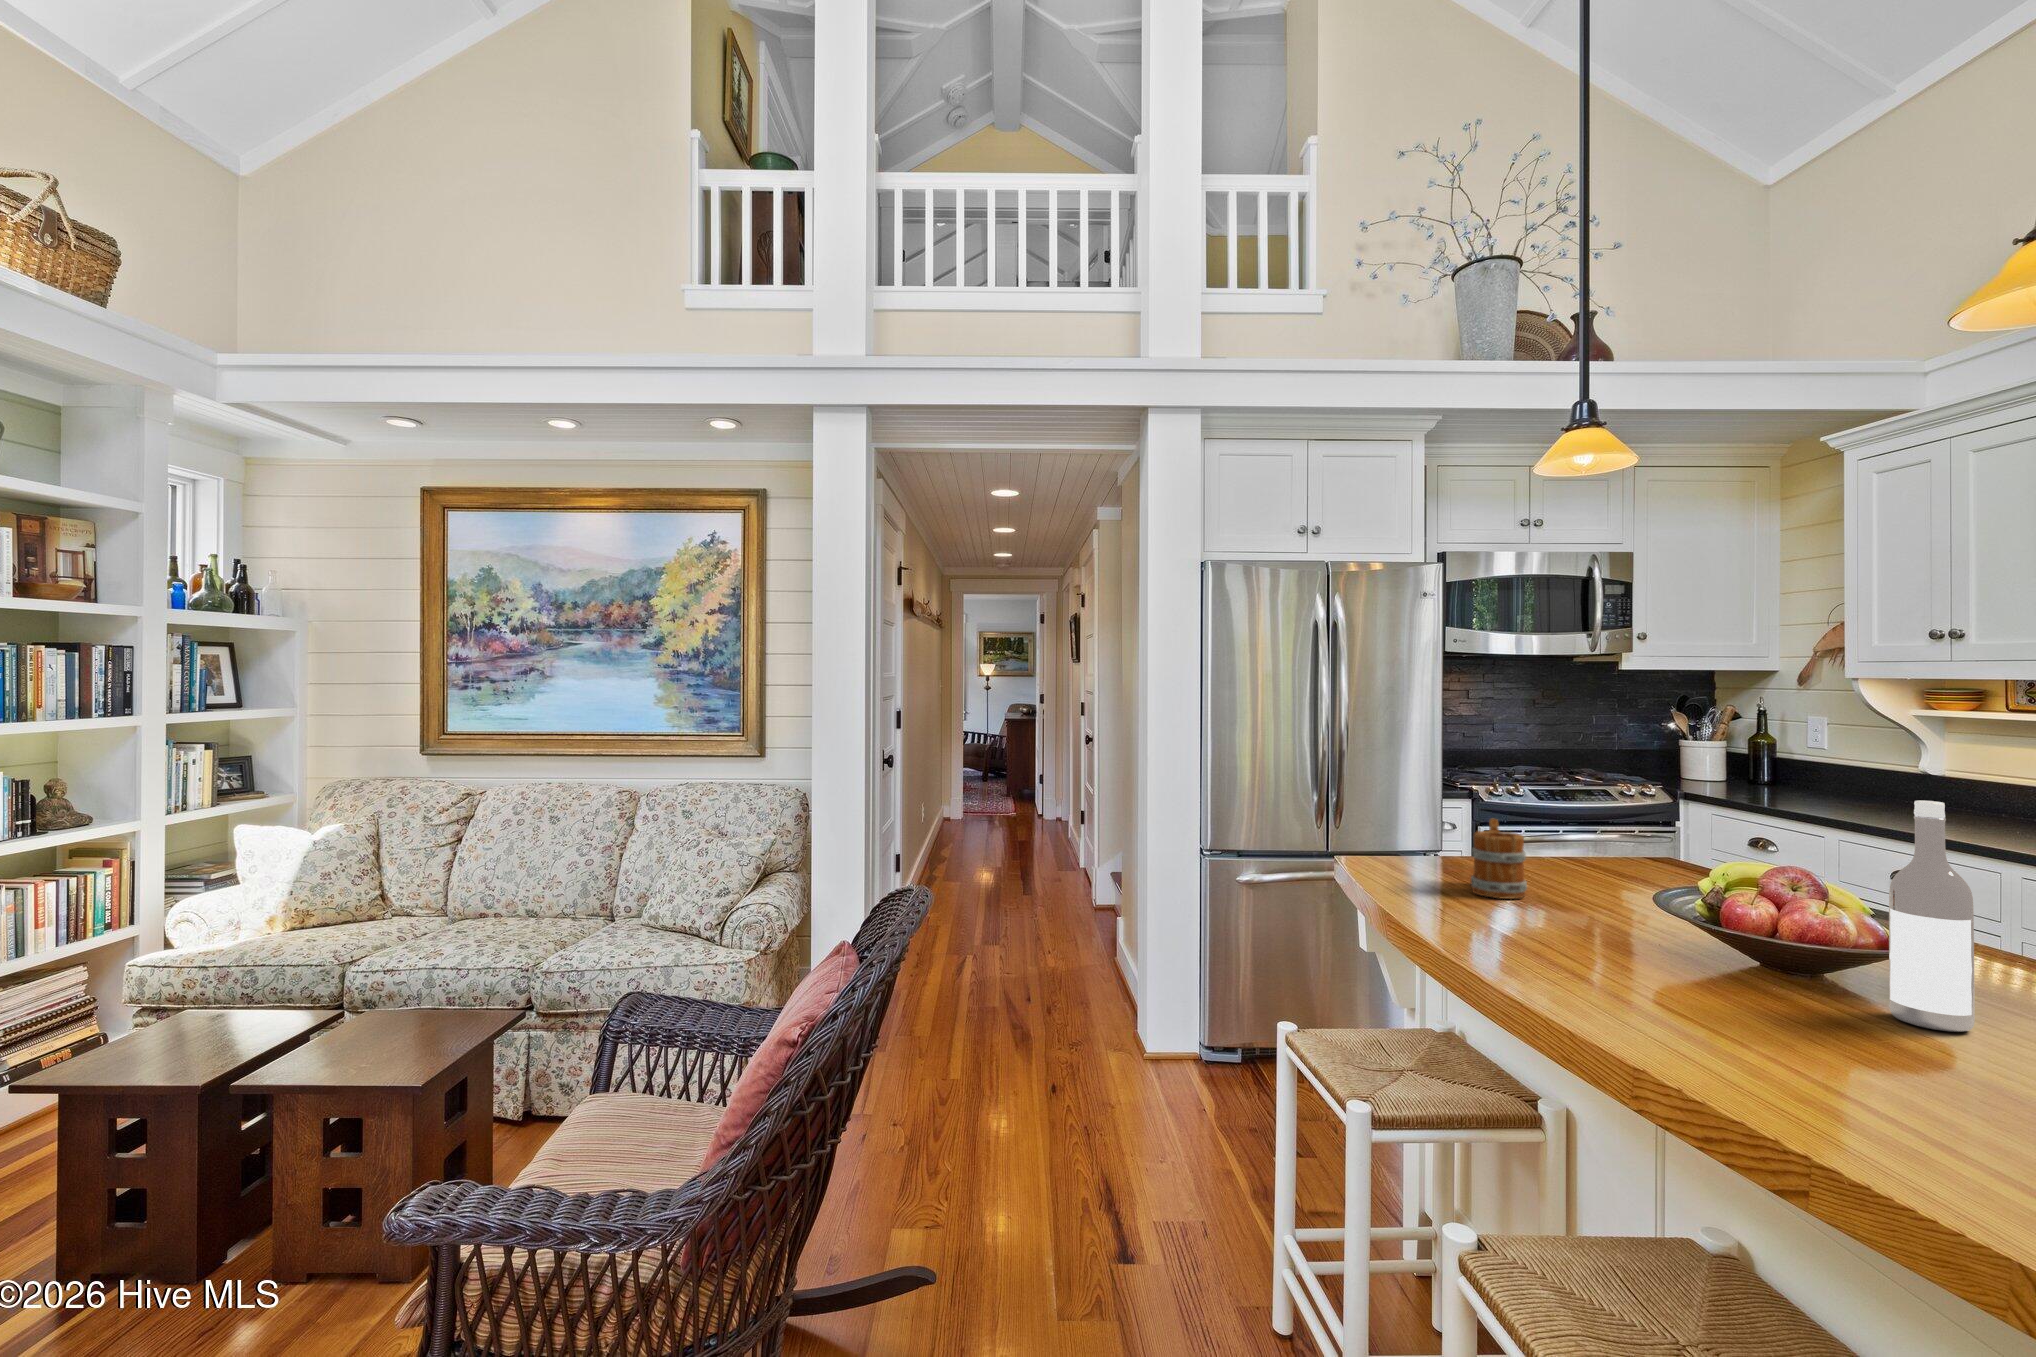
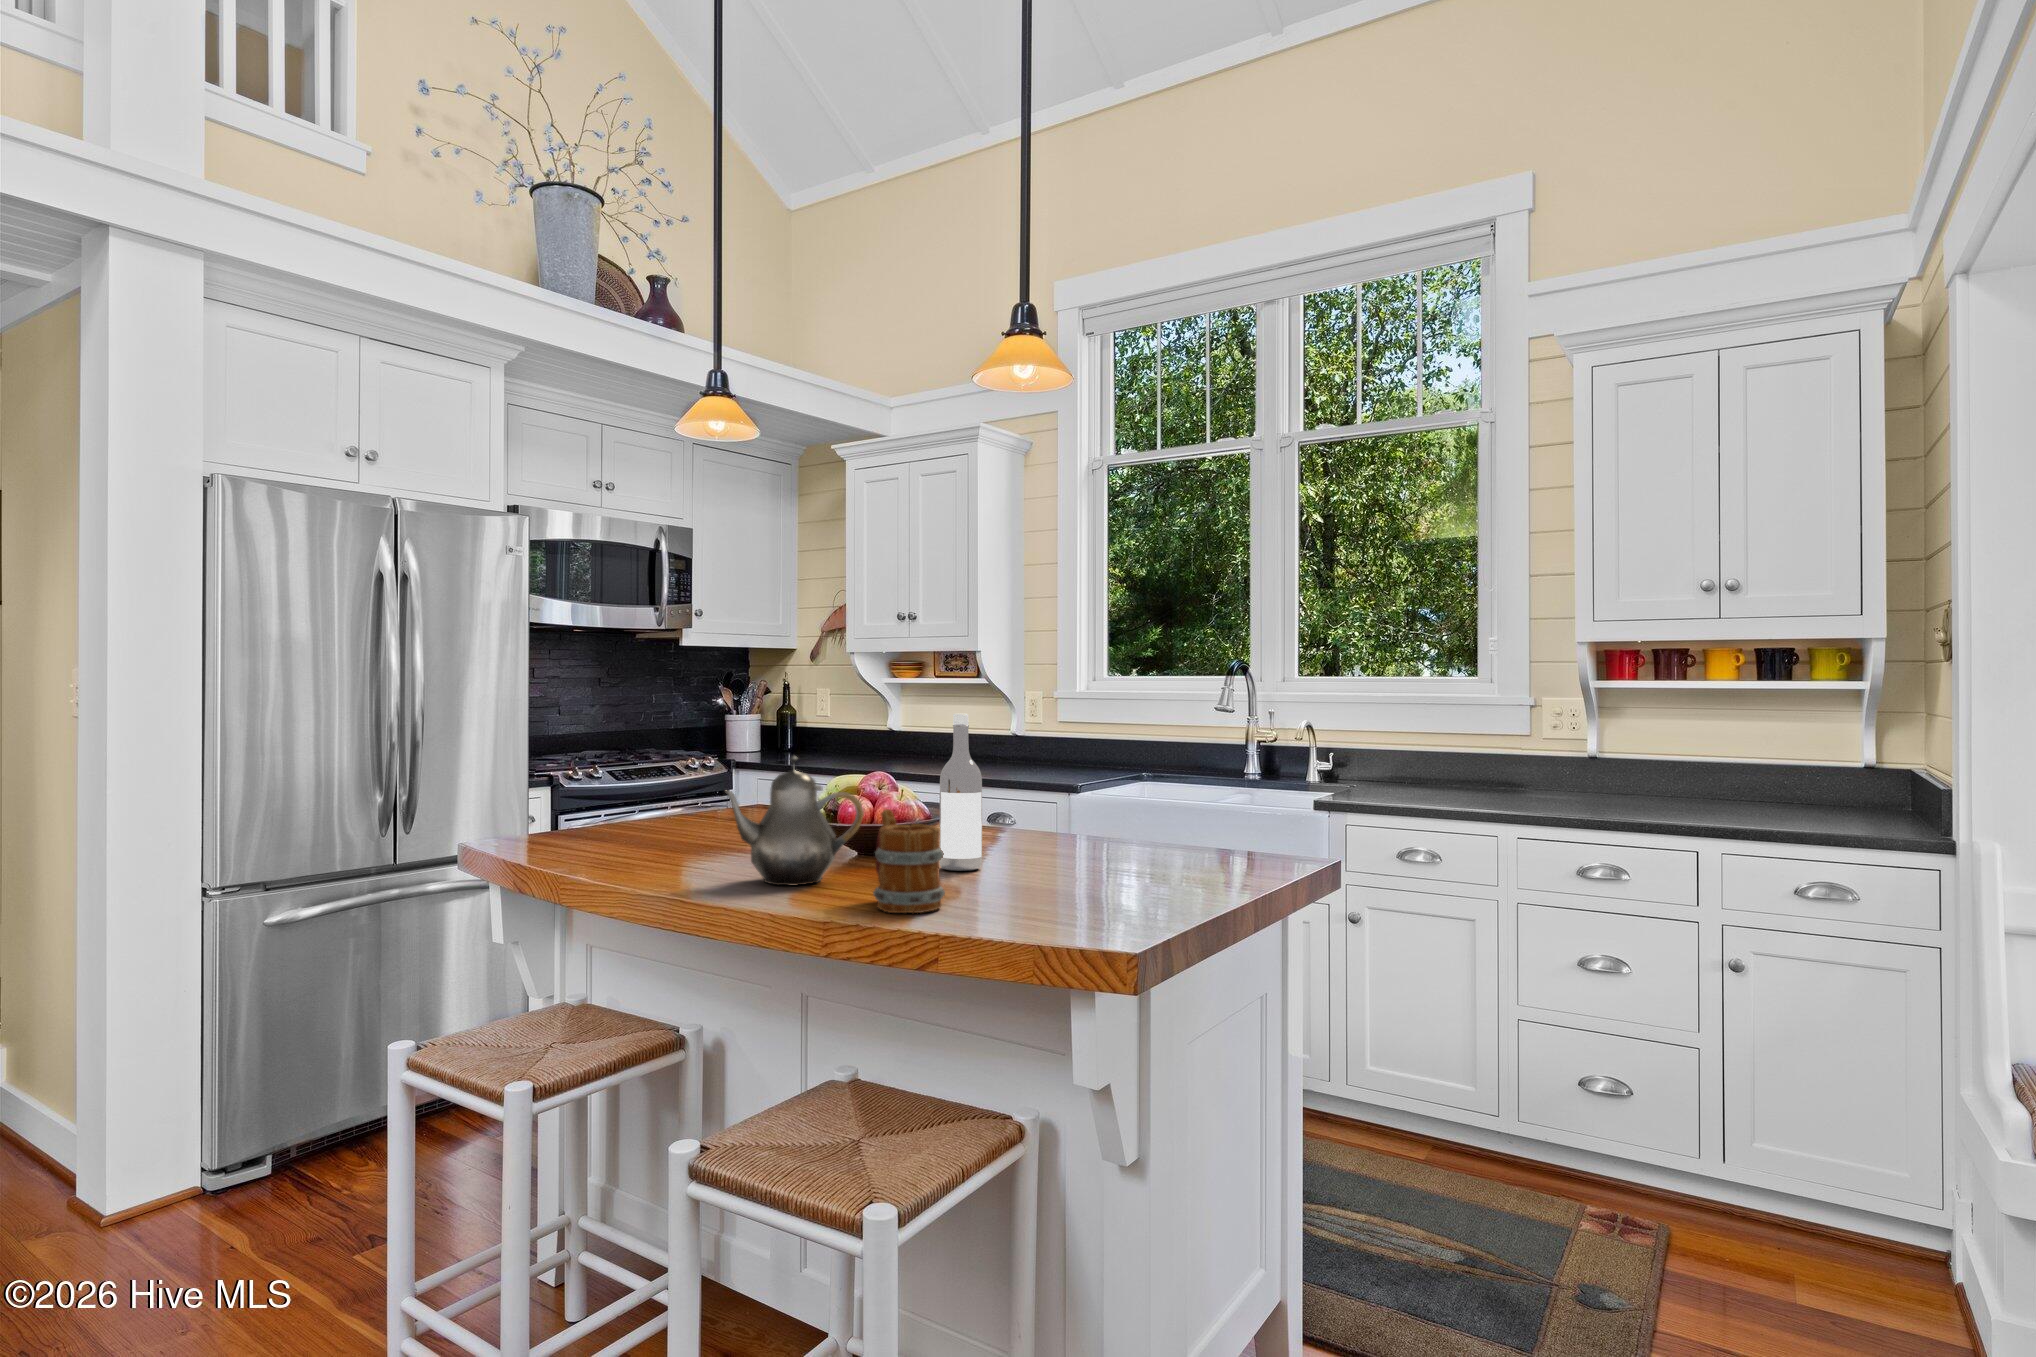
mug: present [1471,819,1527,899] -> present [873,809,945,913]
teapot: none [1544,836,1745,999] -> present [726,756,864,885]

